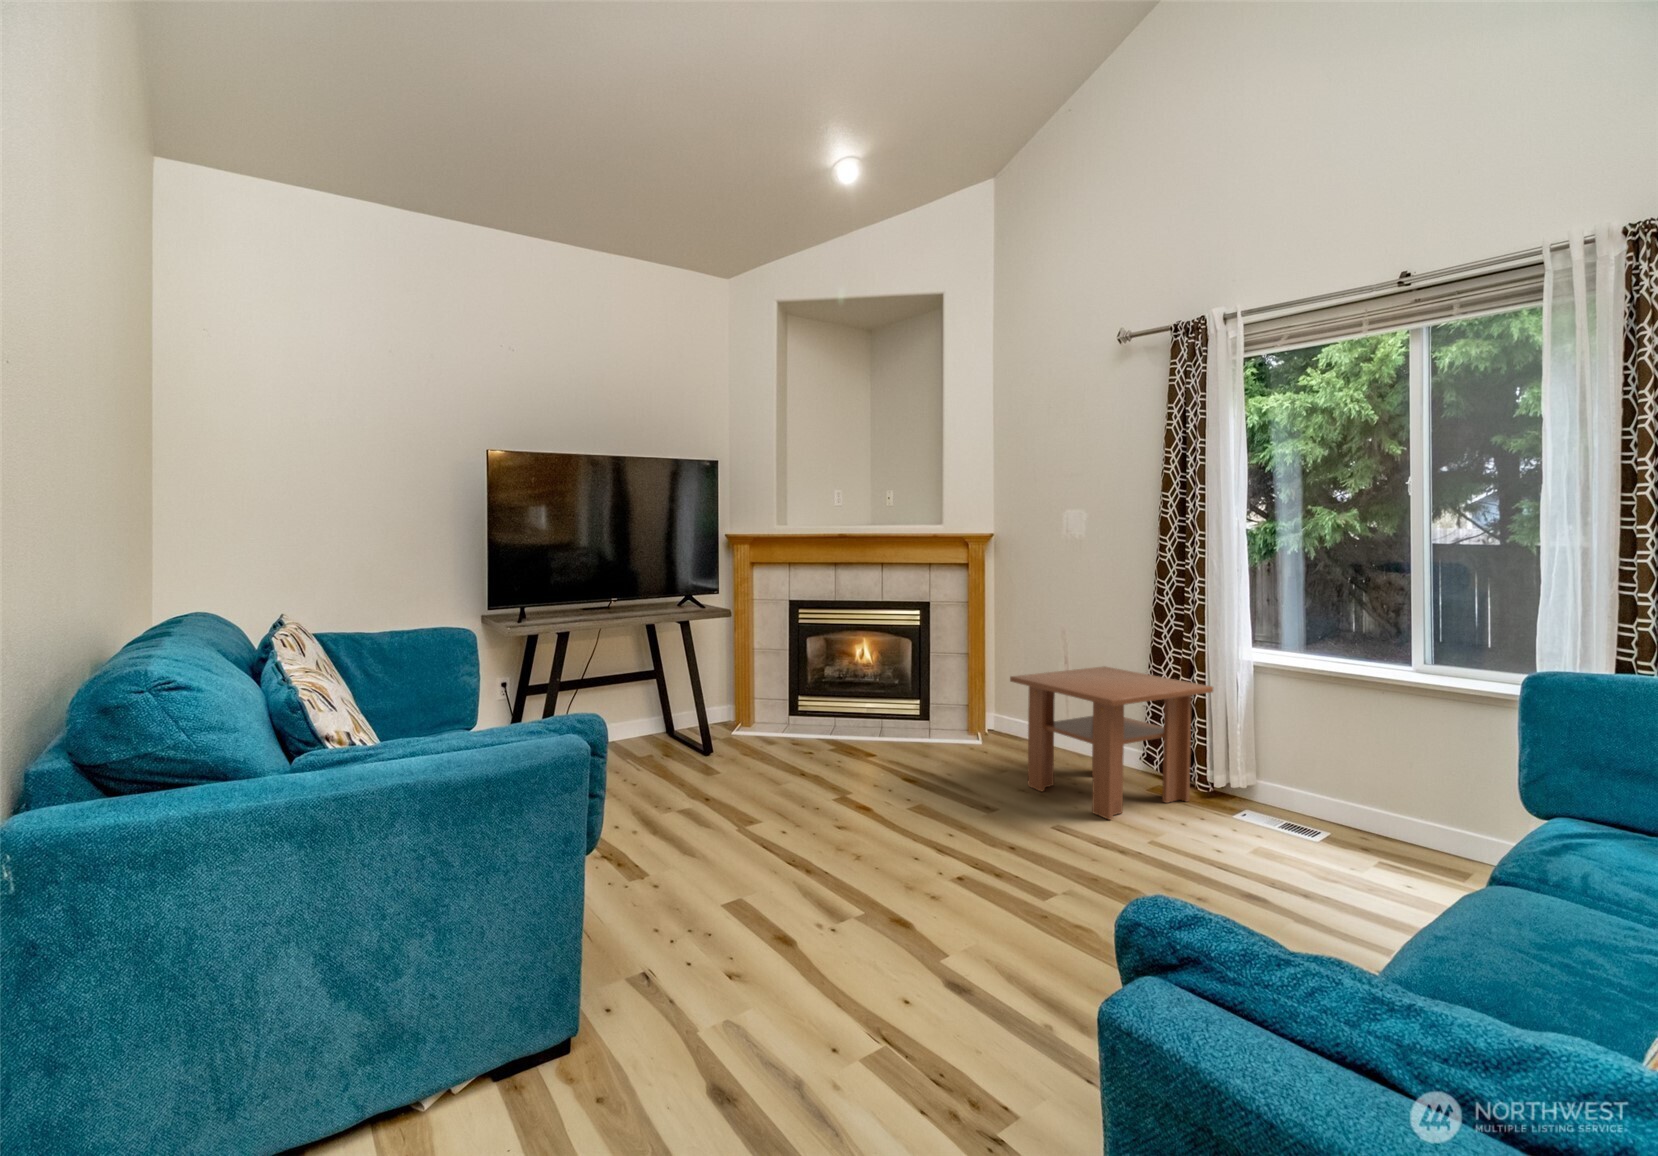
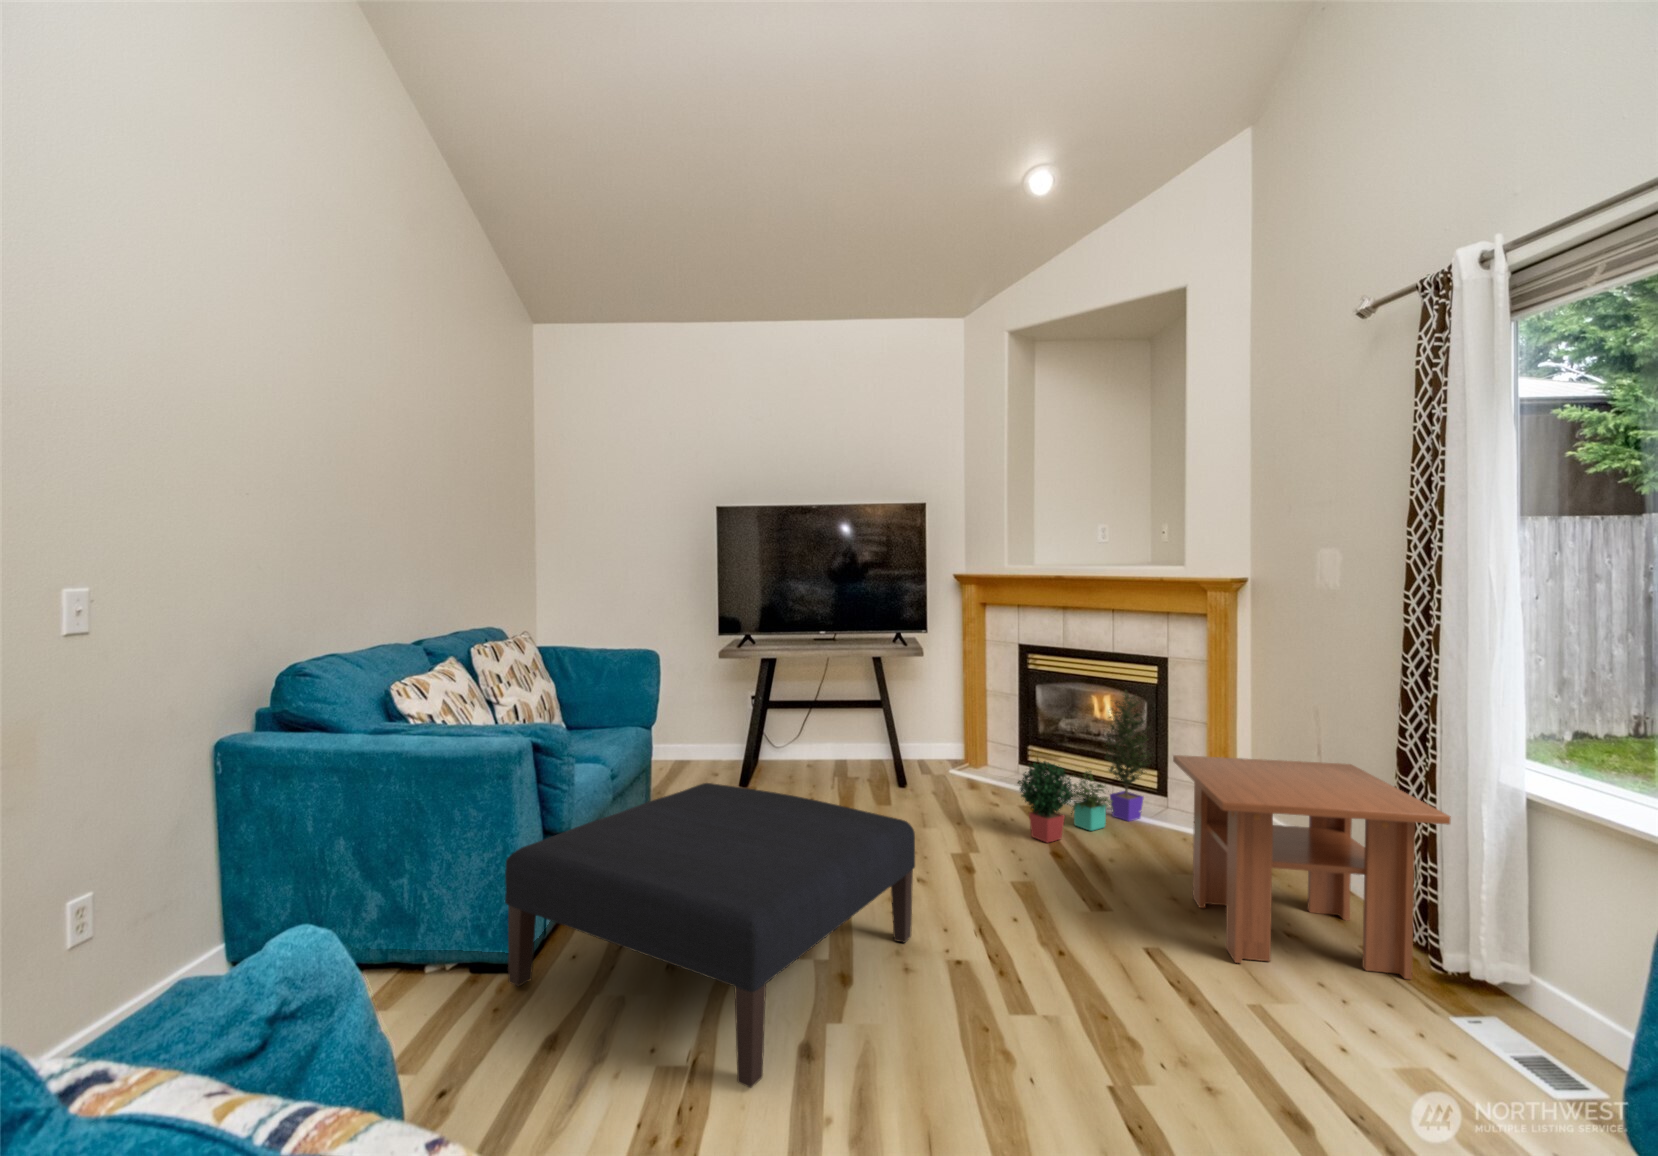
potted plant: none [856,633,931,773] -> present [1018,692,1150,843]
ottoman: none [598,764,996,1065] -> present [505,783,915,1088]

